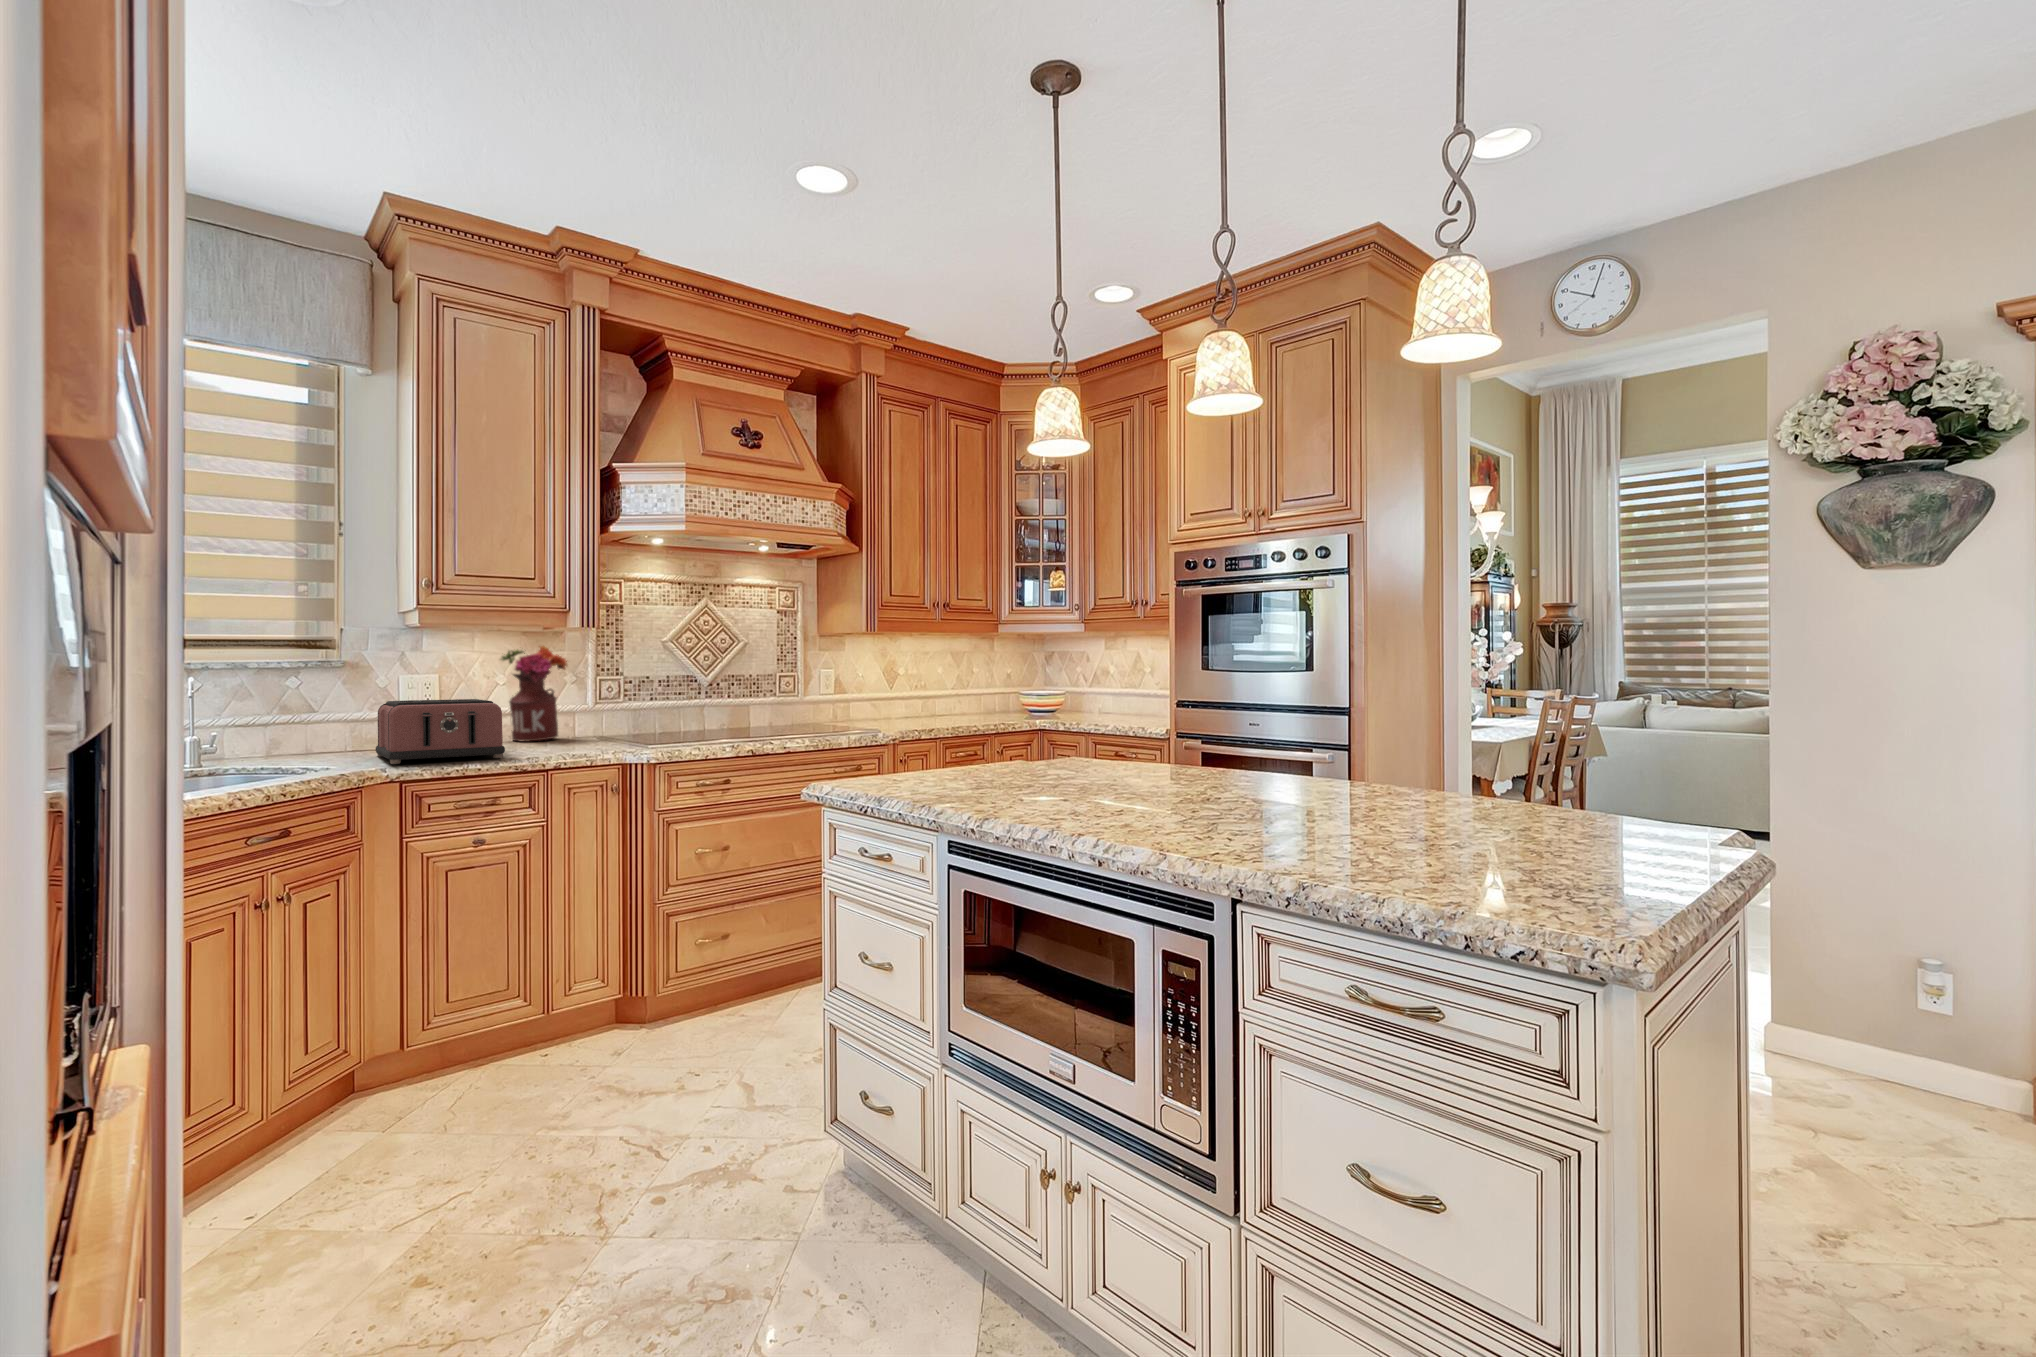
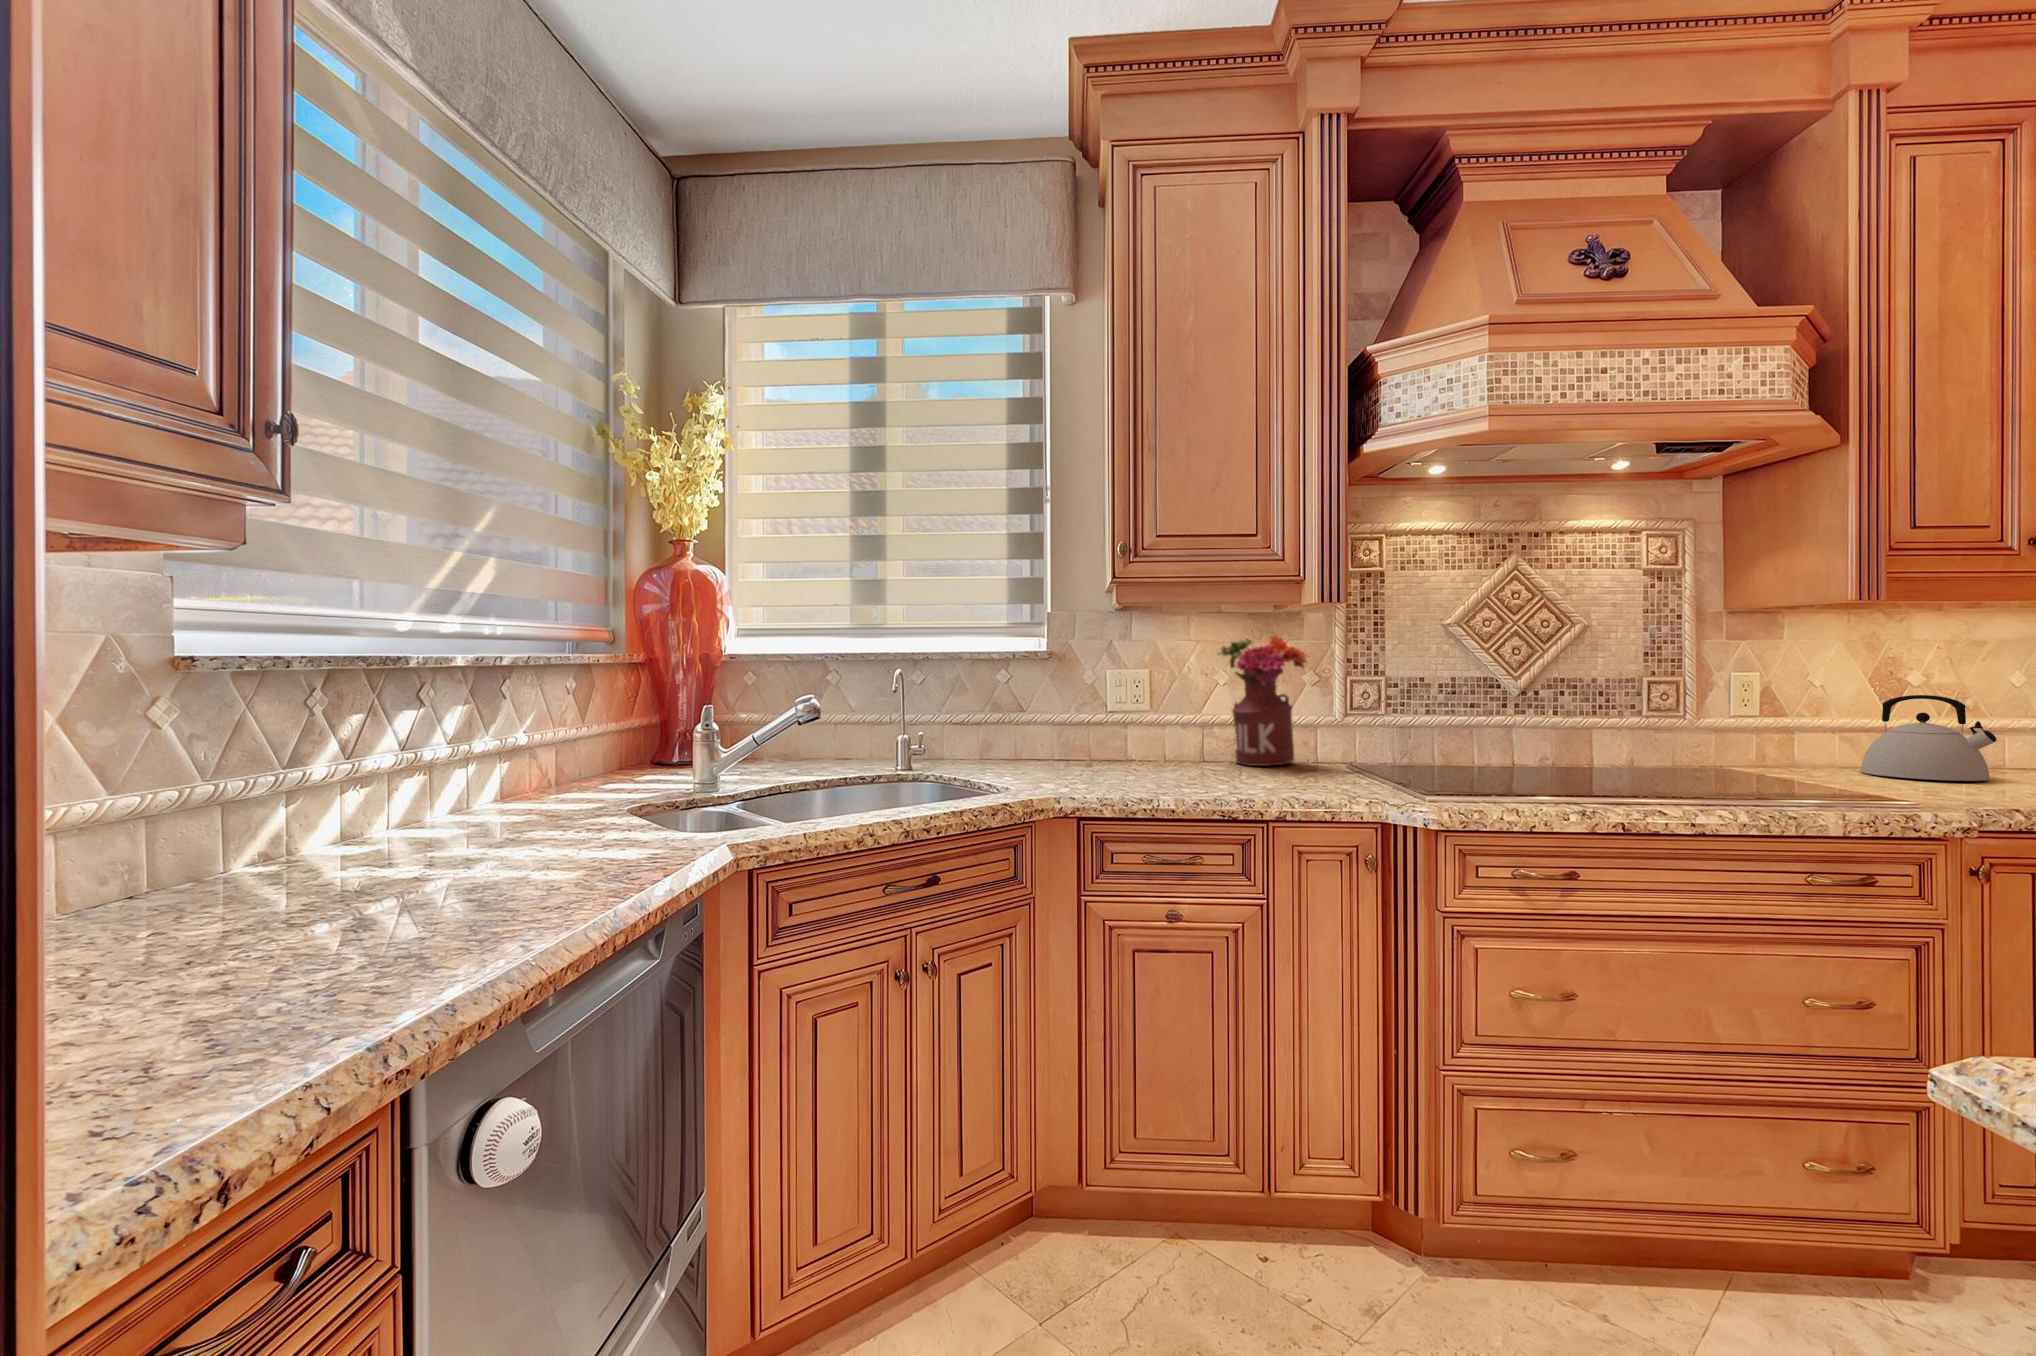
kettle: none [875,683,923,726] -> present [1860,695,1997,781]
toaster: present [376,699,505,764] -> none [1065,707,1209,795]

